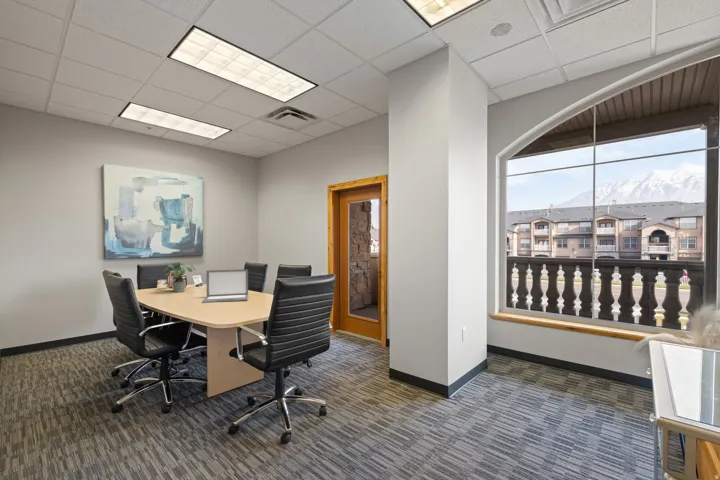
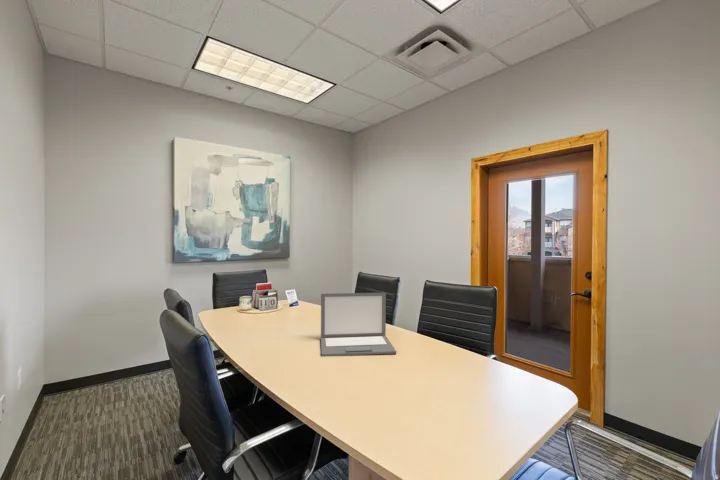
potted plant: present [163,263,195,292] -> none [250,274,294,319]

